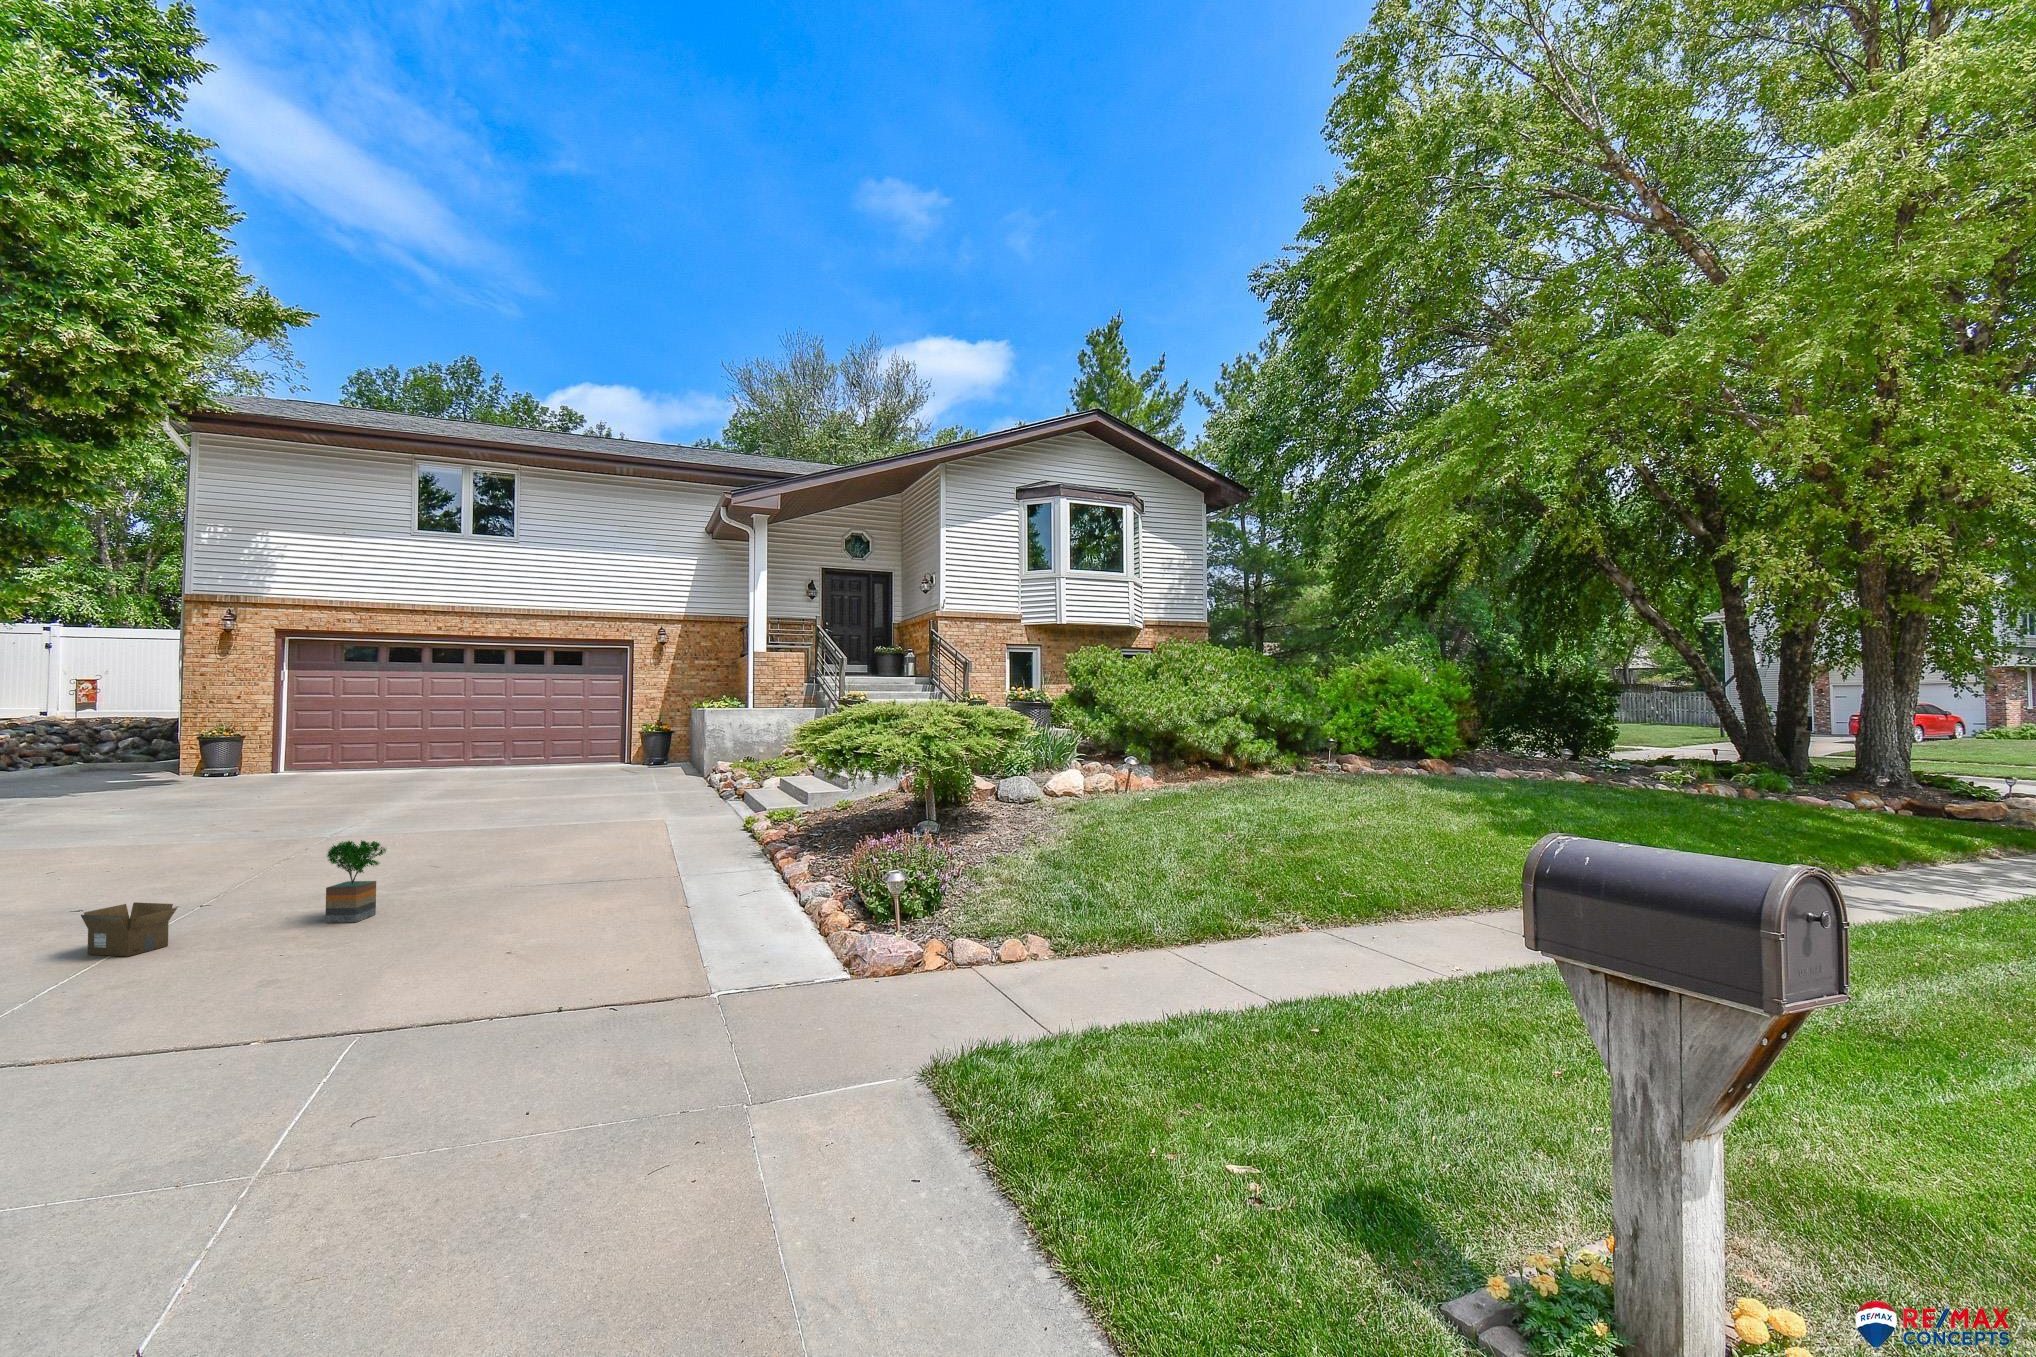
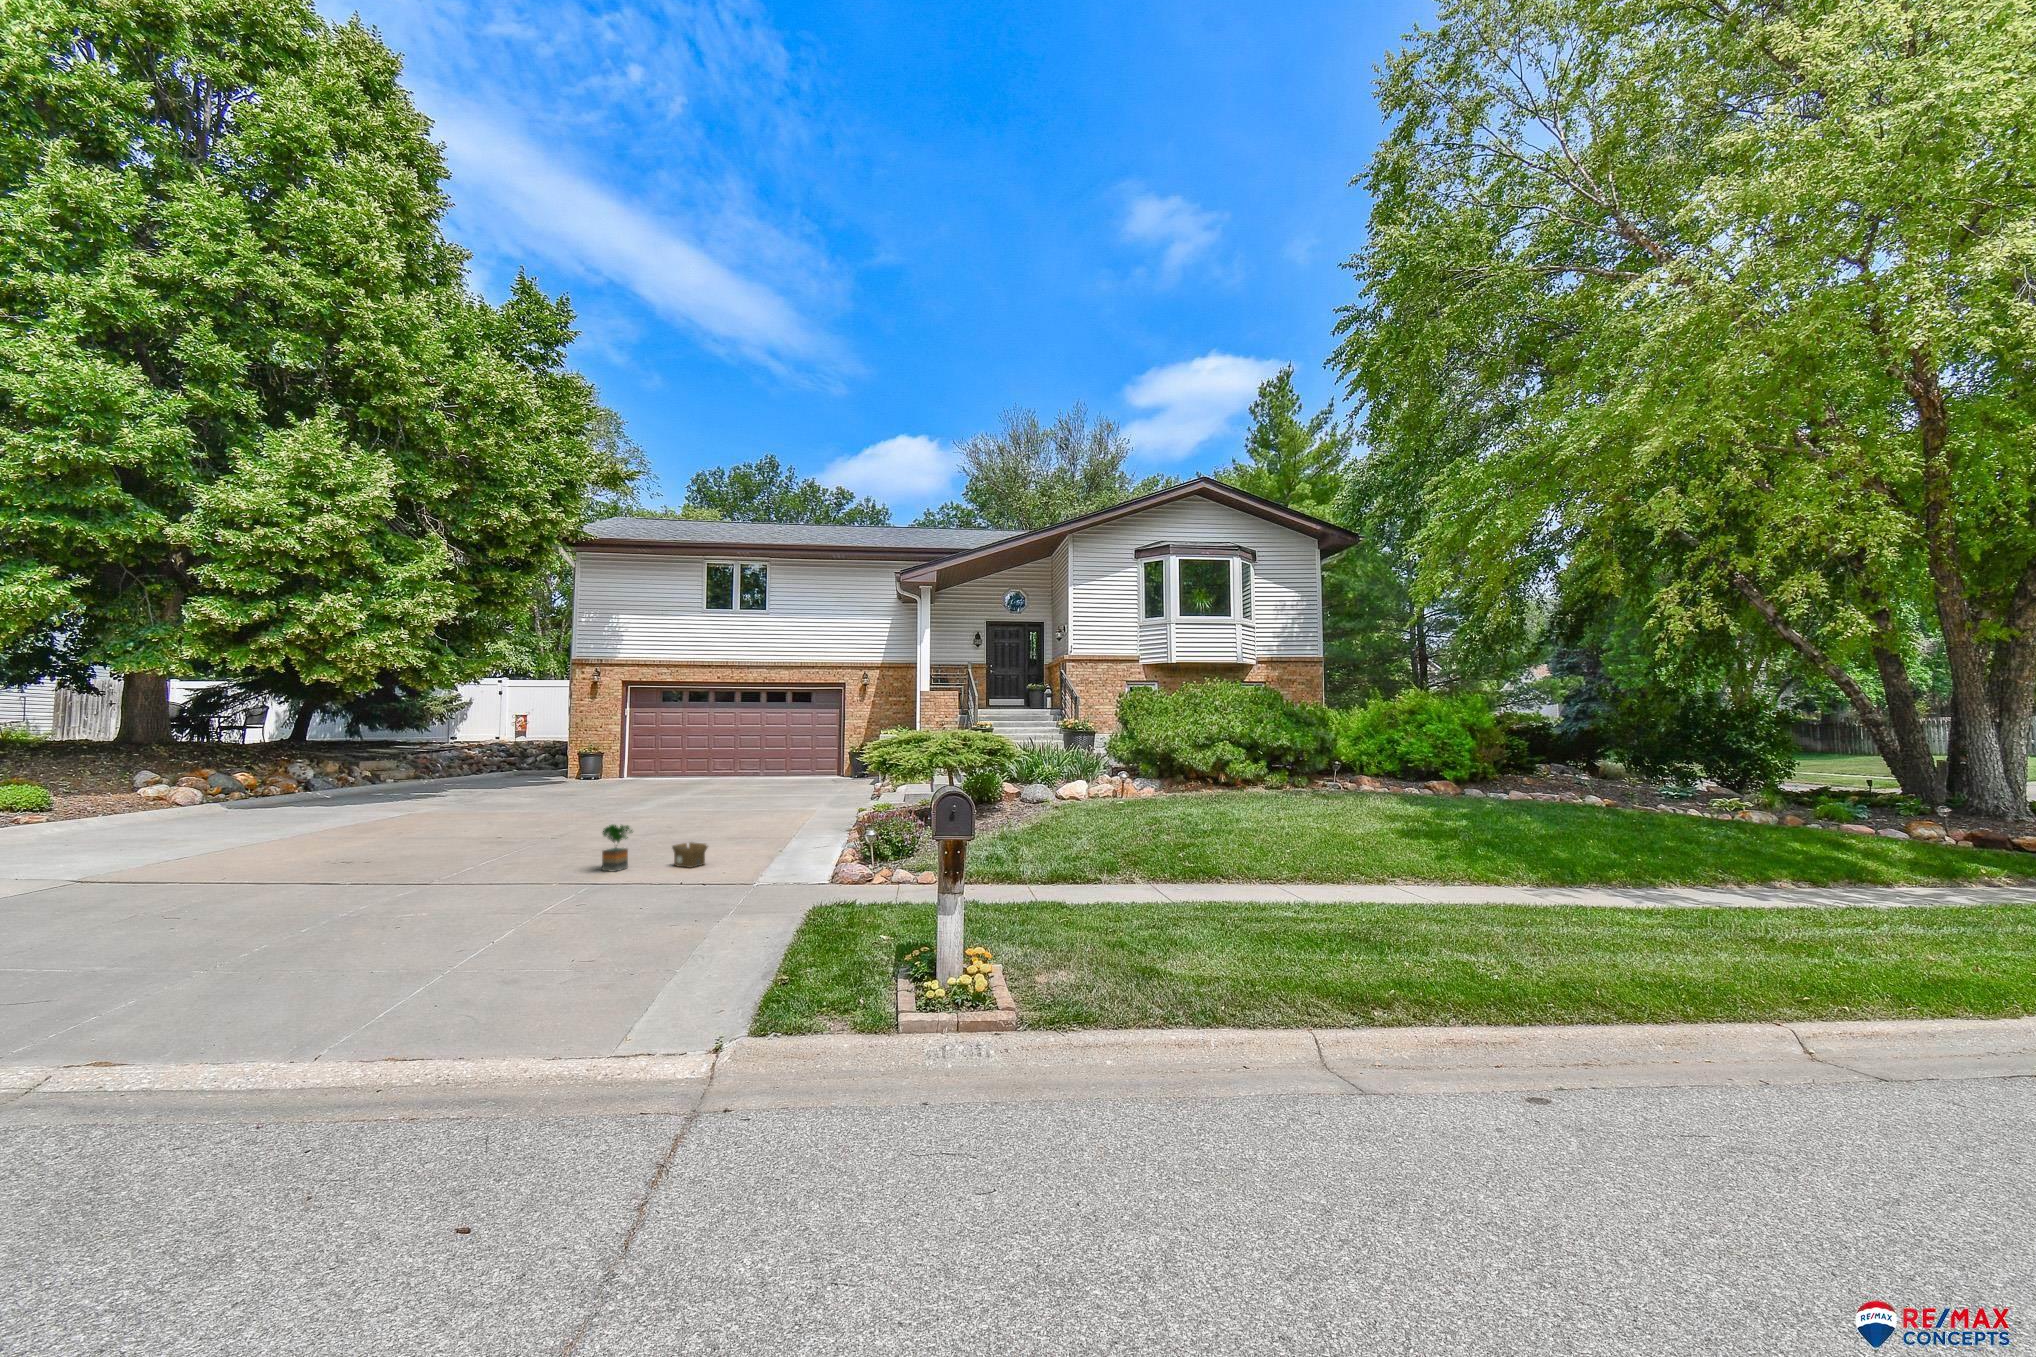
cardboard box: present [81,902,177,957] -> present [672,842,708,868]

